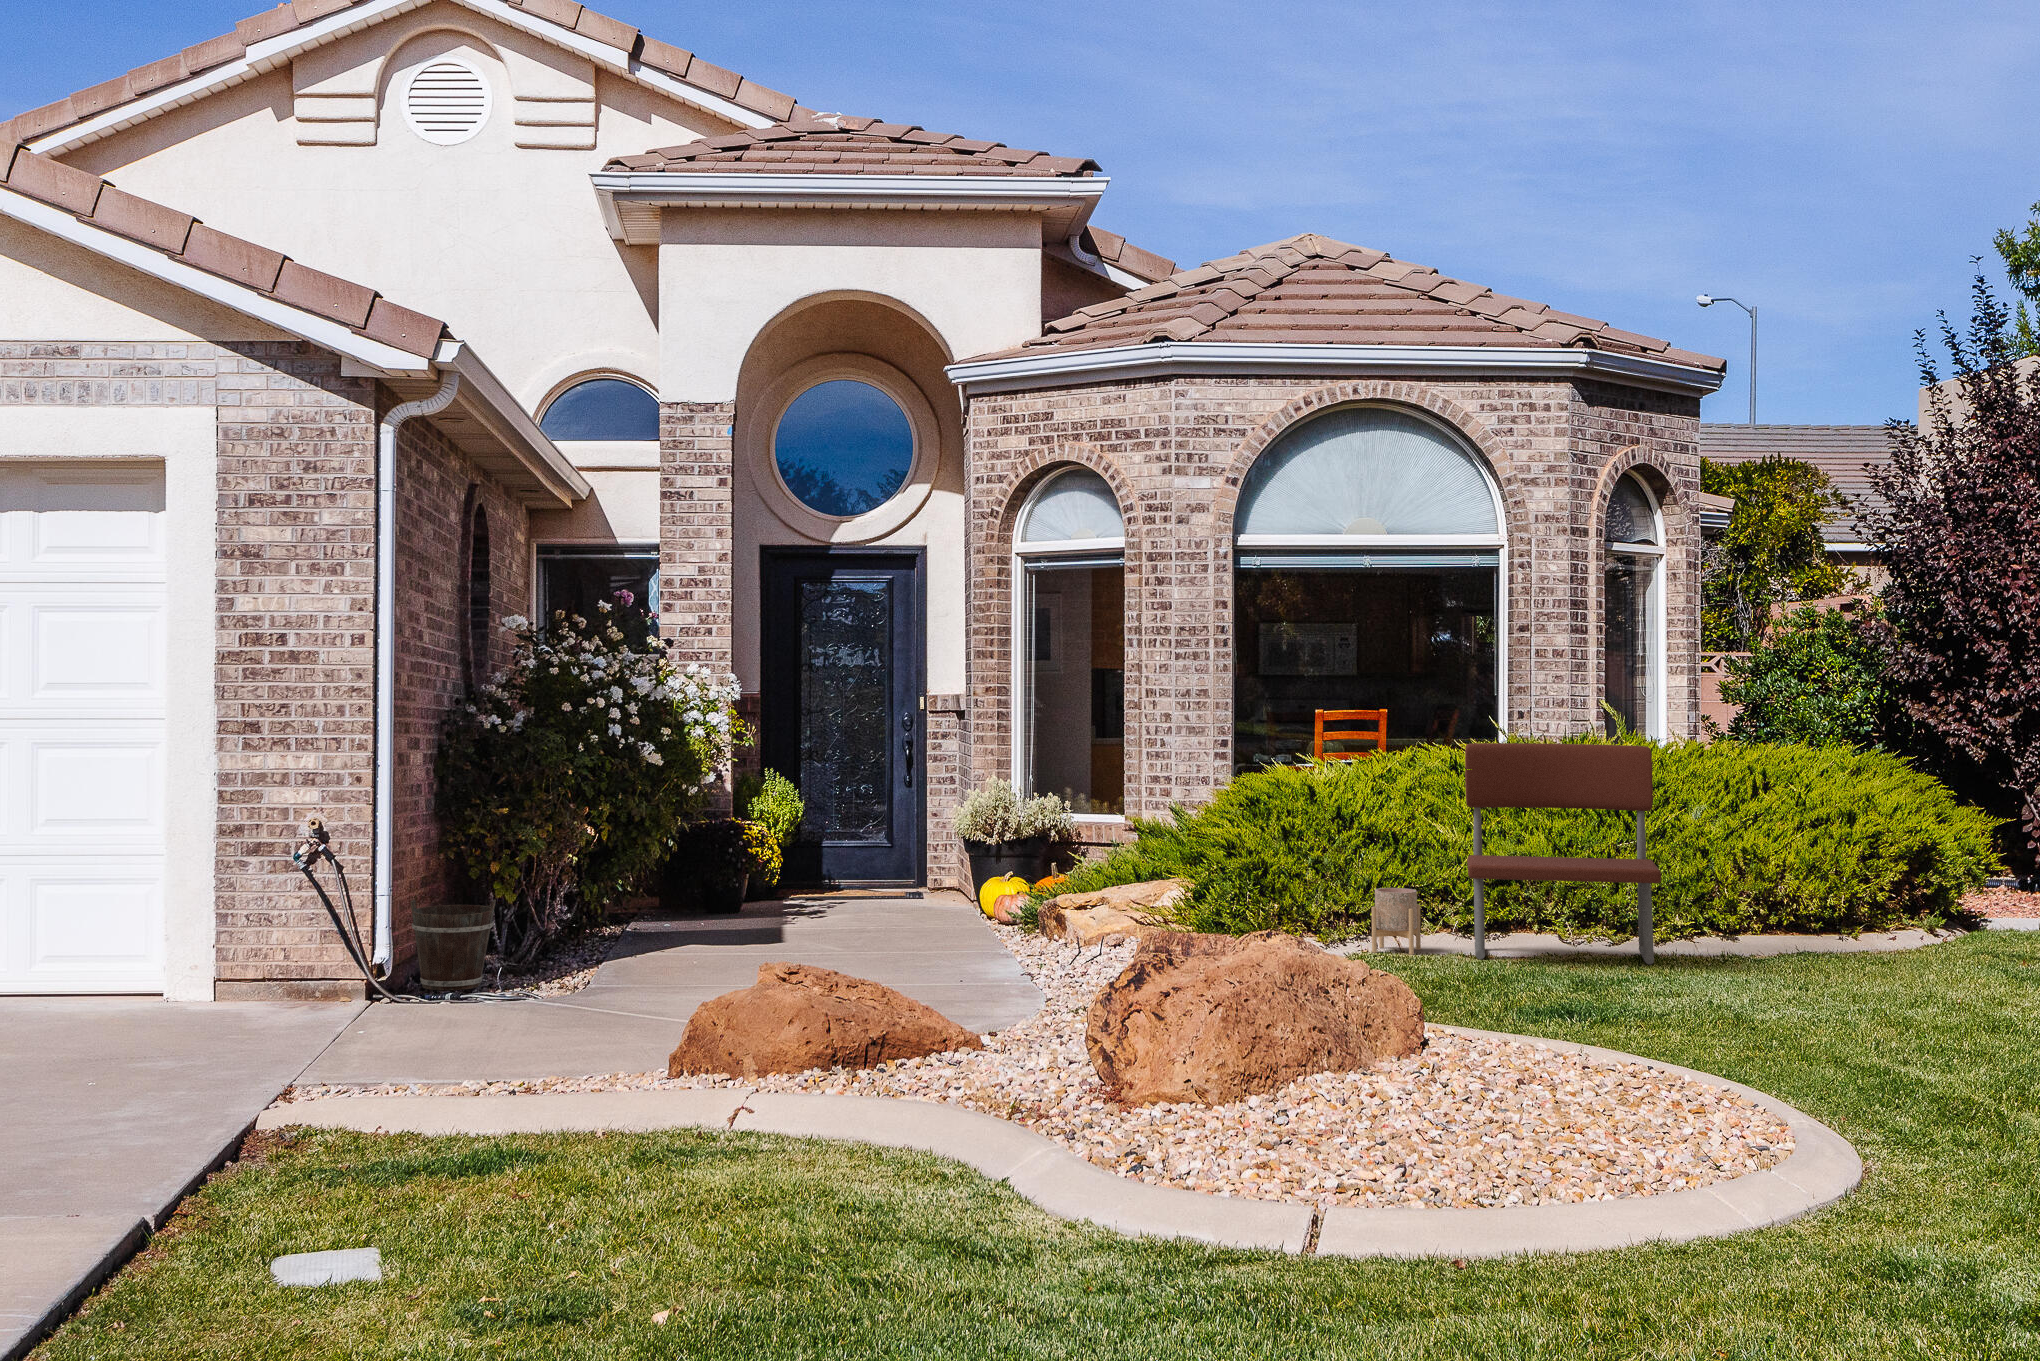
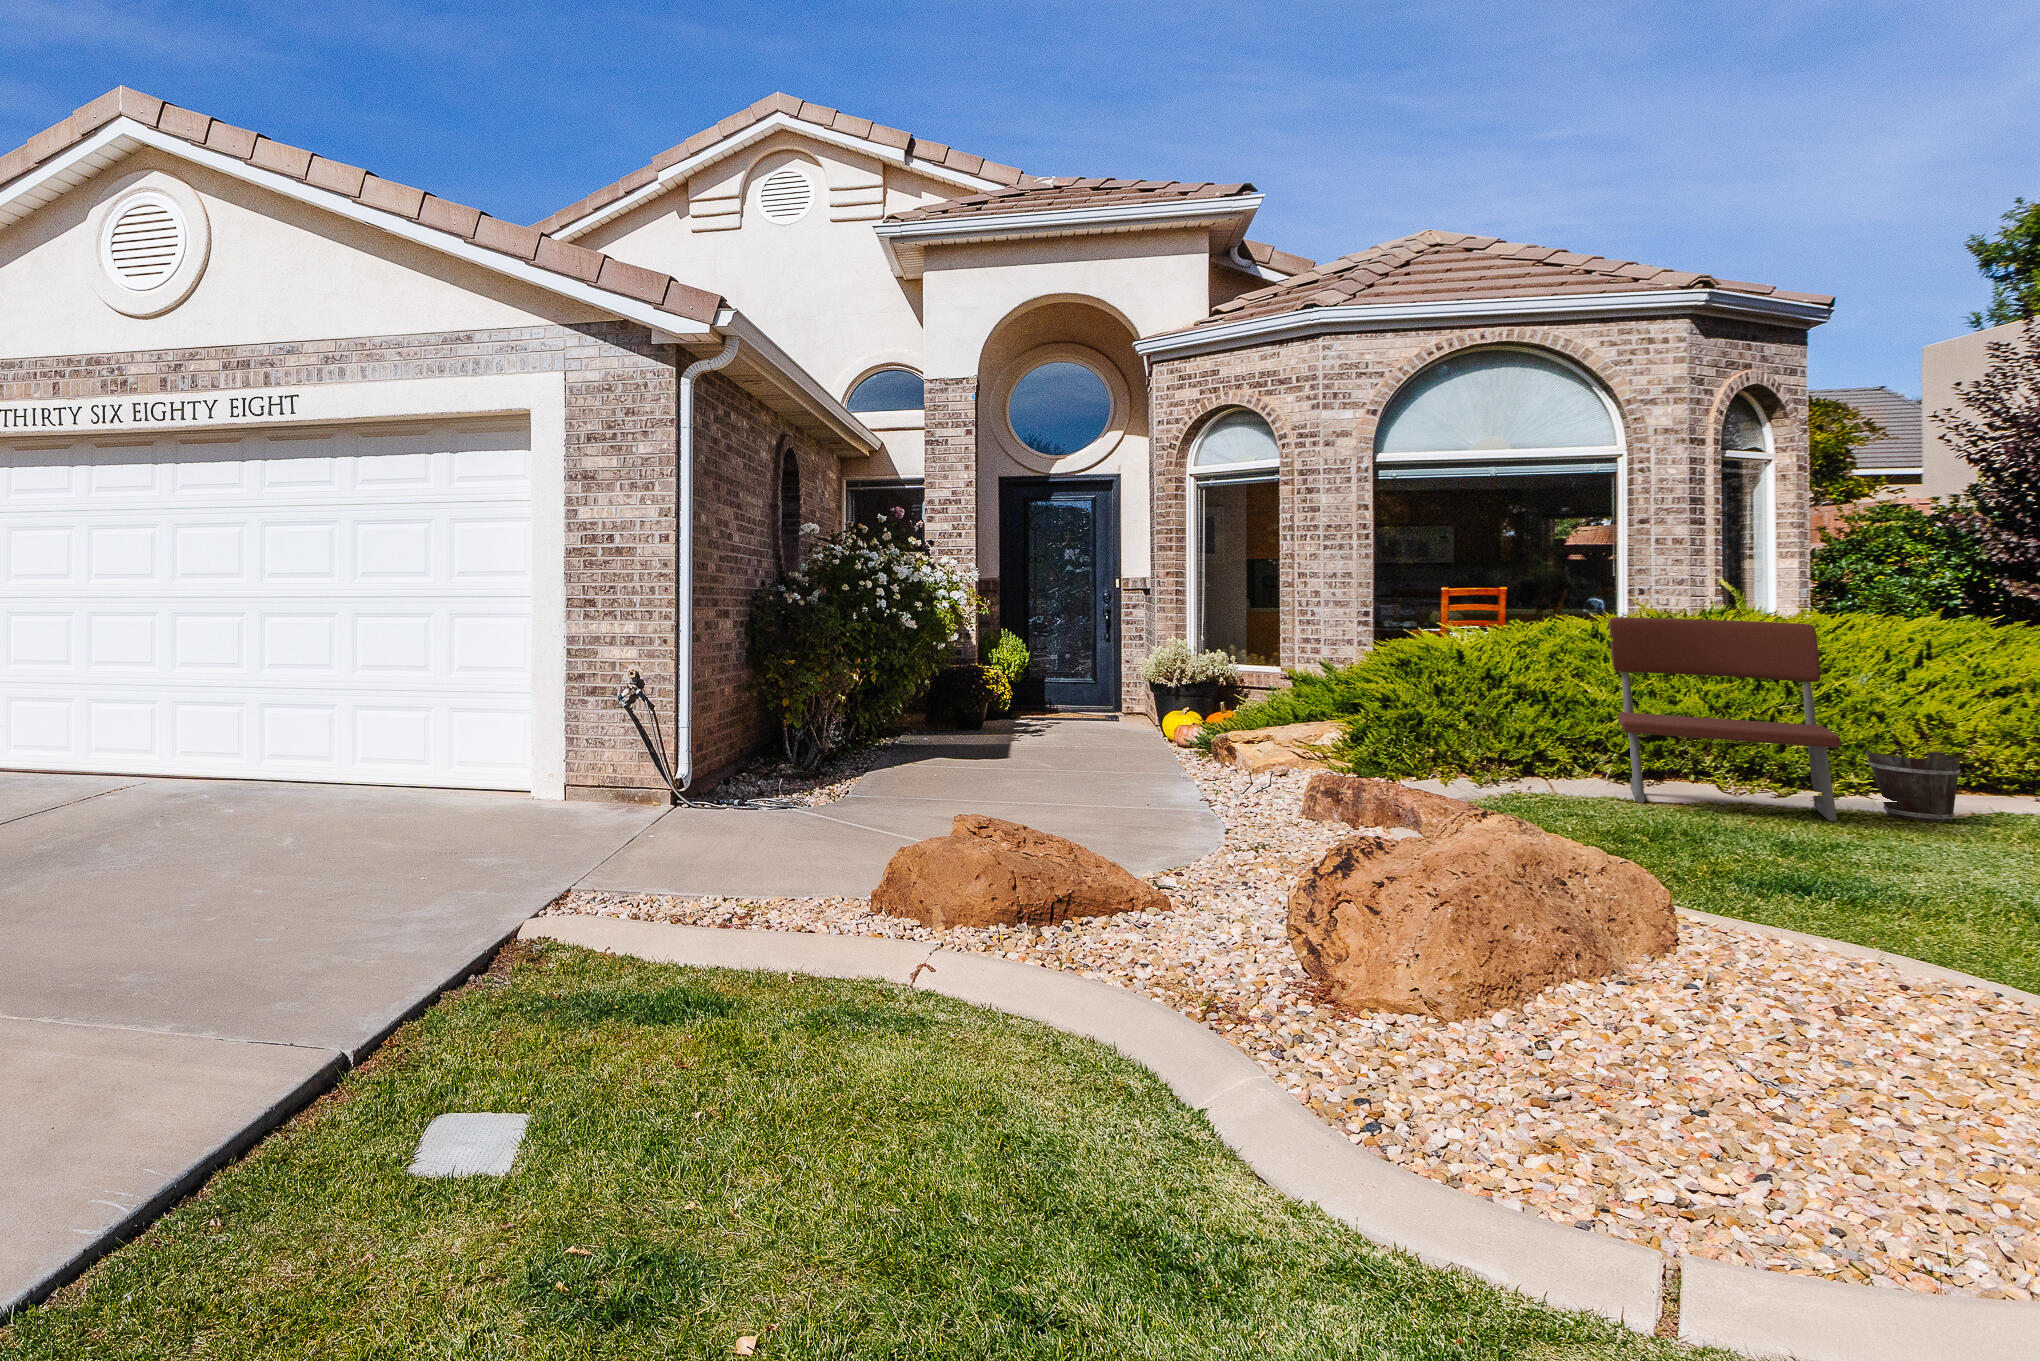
planter: present [1372,888,1421,955] -> none [1523,735,1575,794]
bucket: present [410,900,496,990] -> present [1866,750,1961,822]

